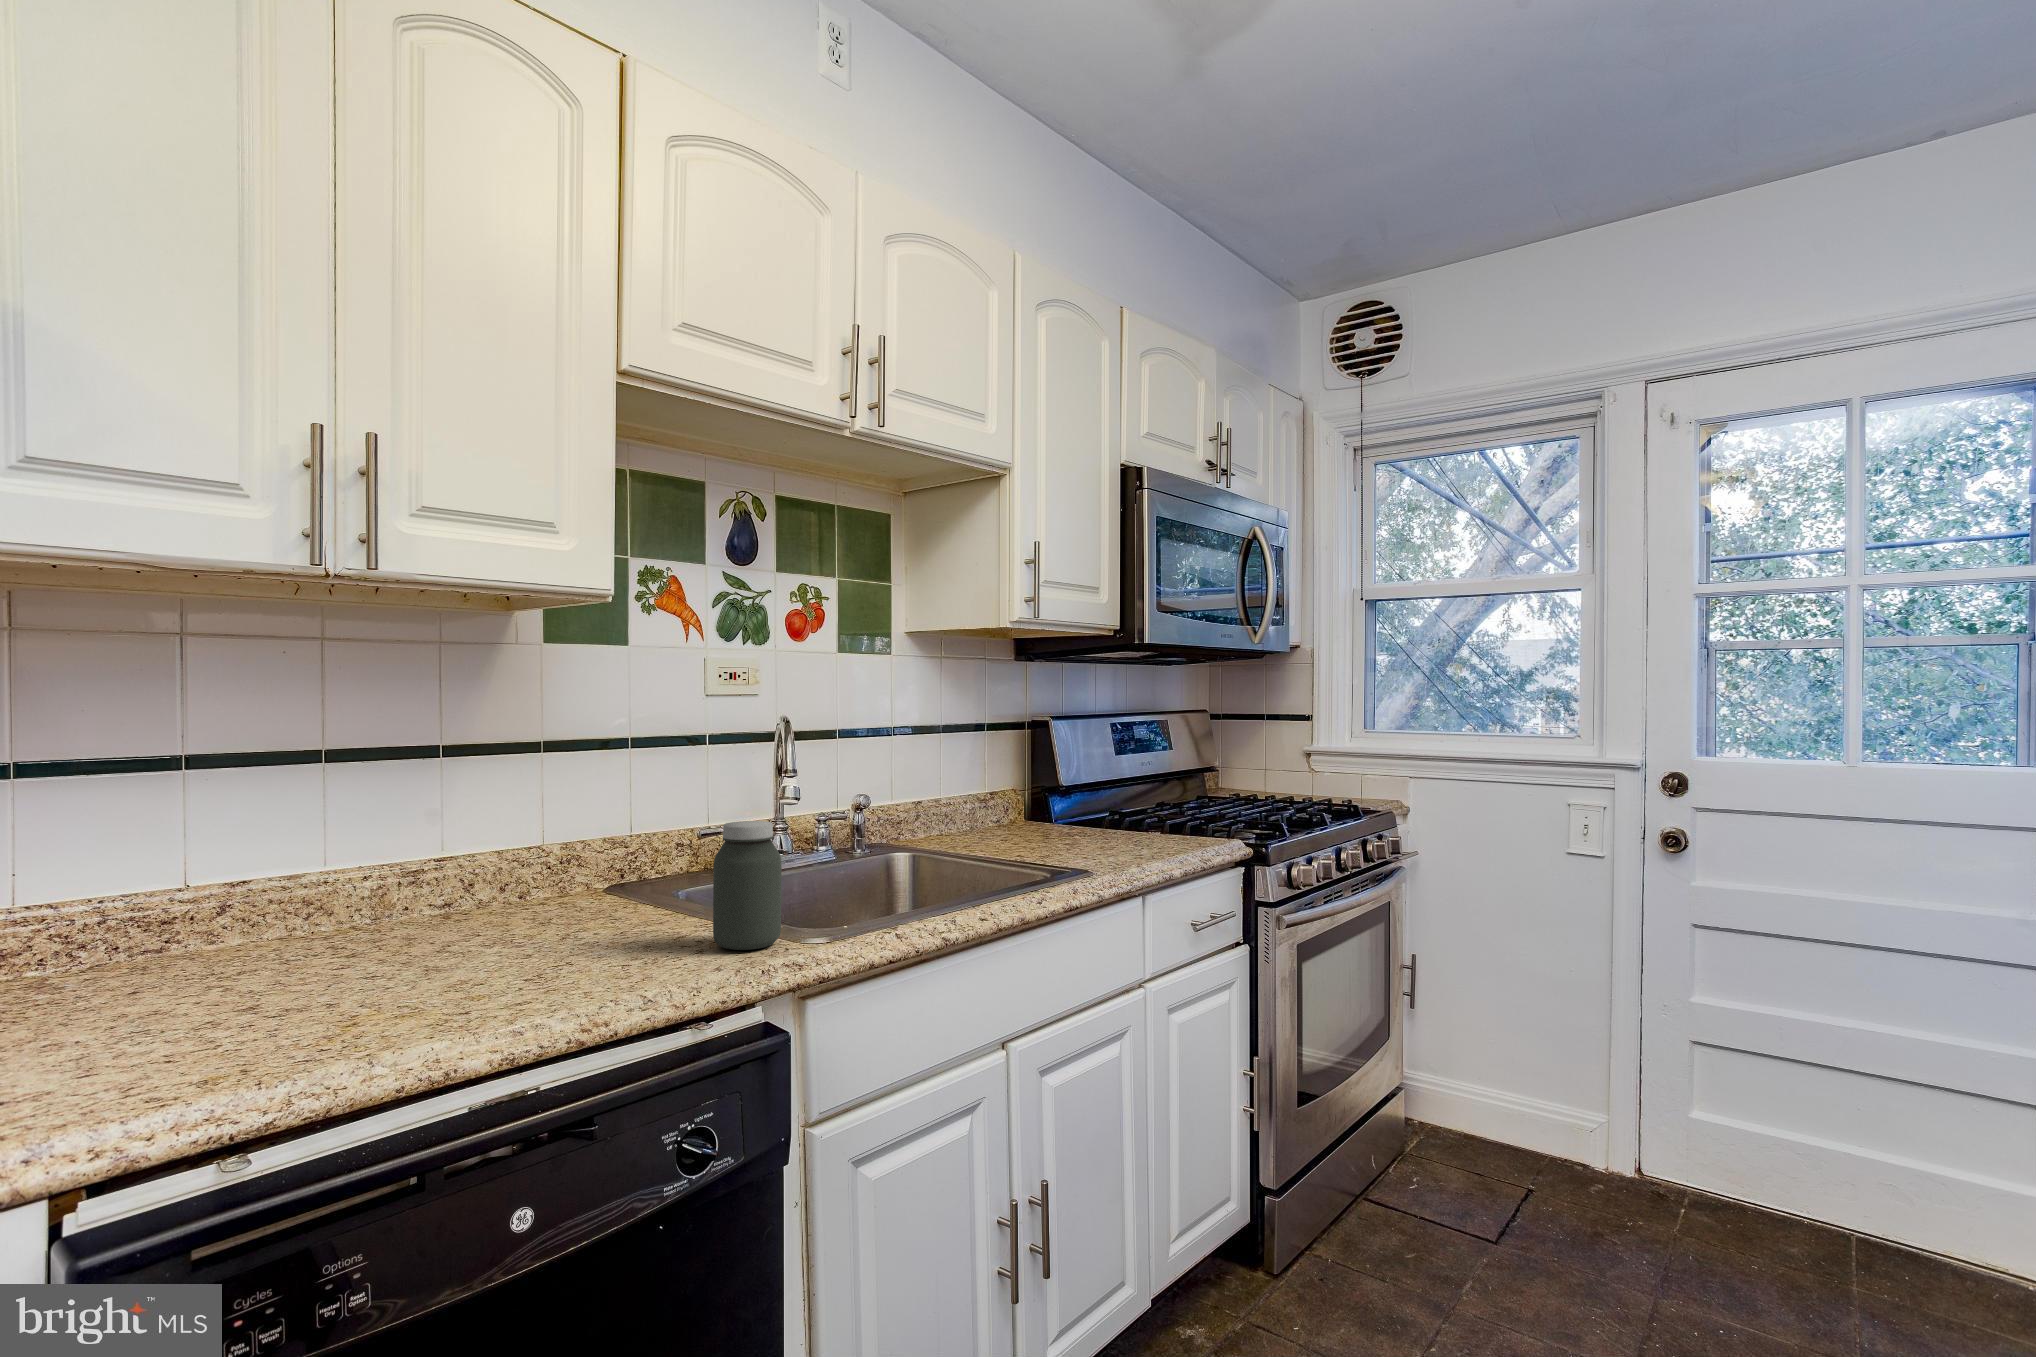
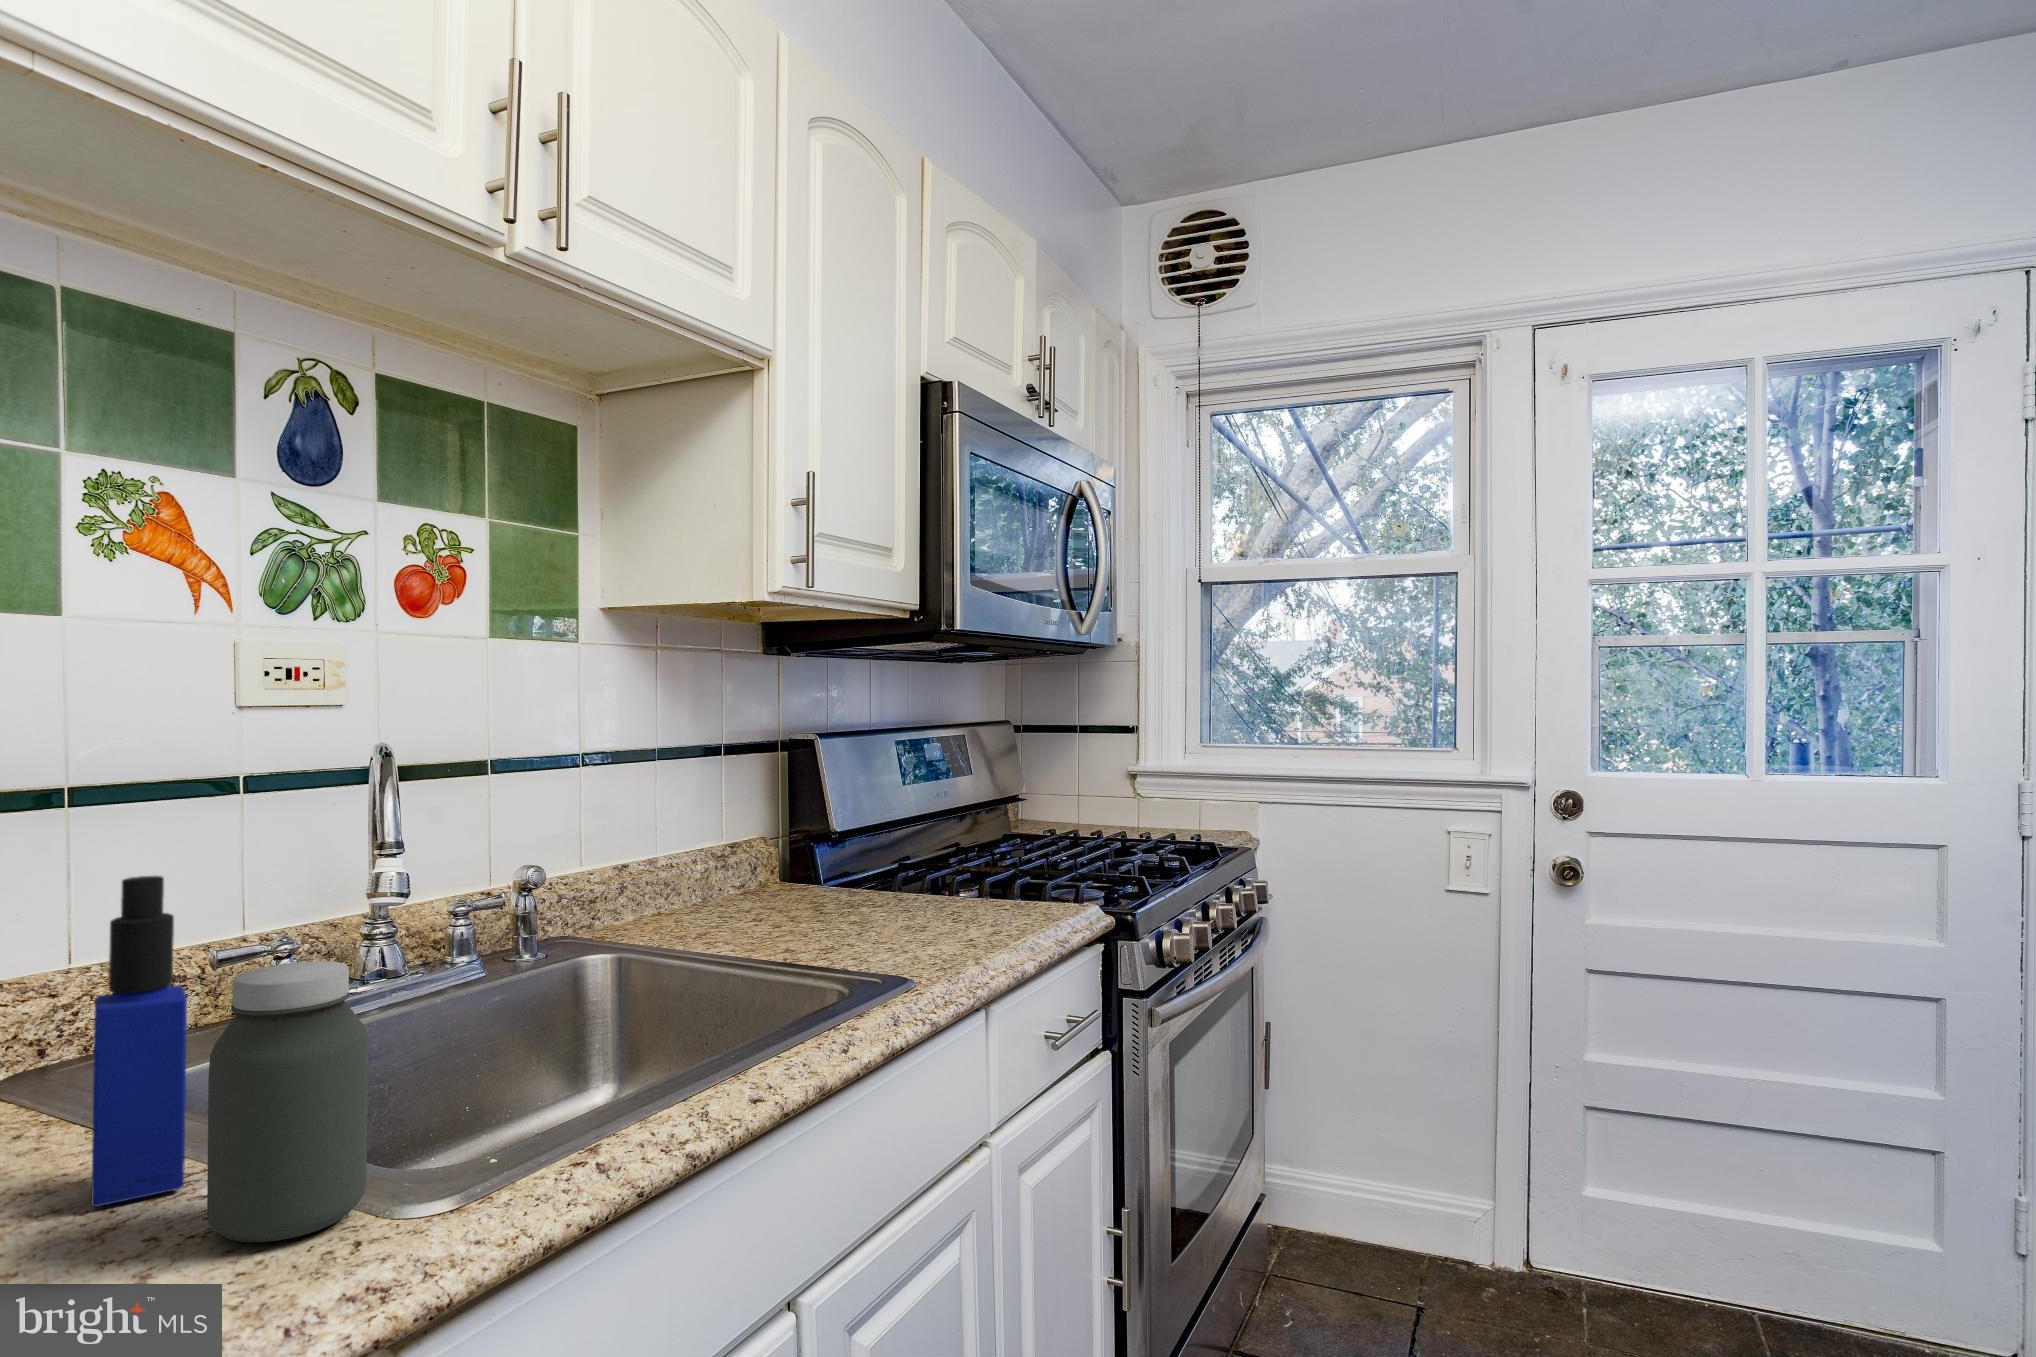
bottle: none [659,777,700,934] -> present [91,876,187,1207]

